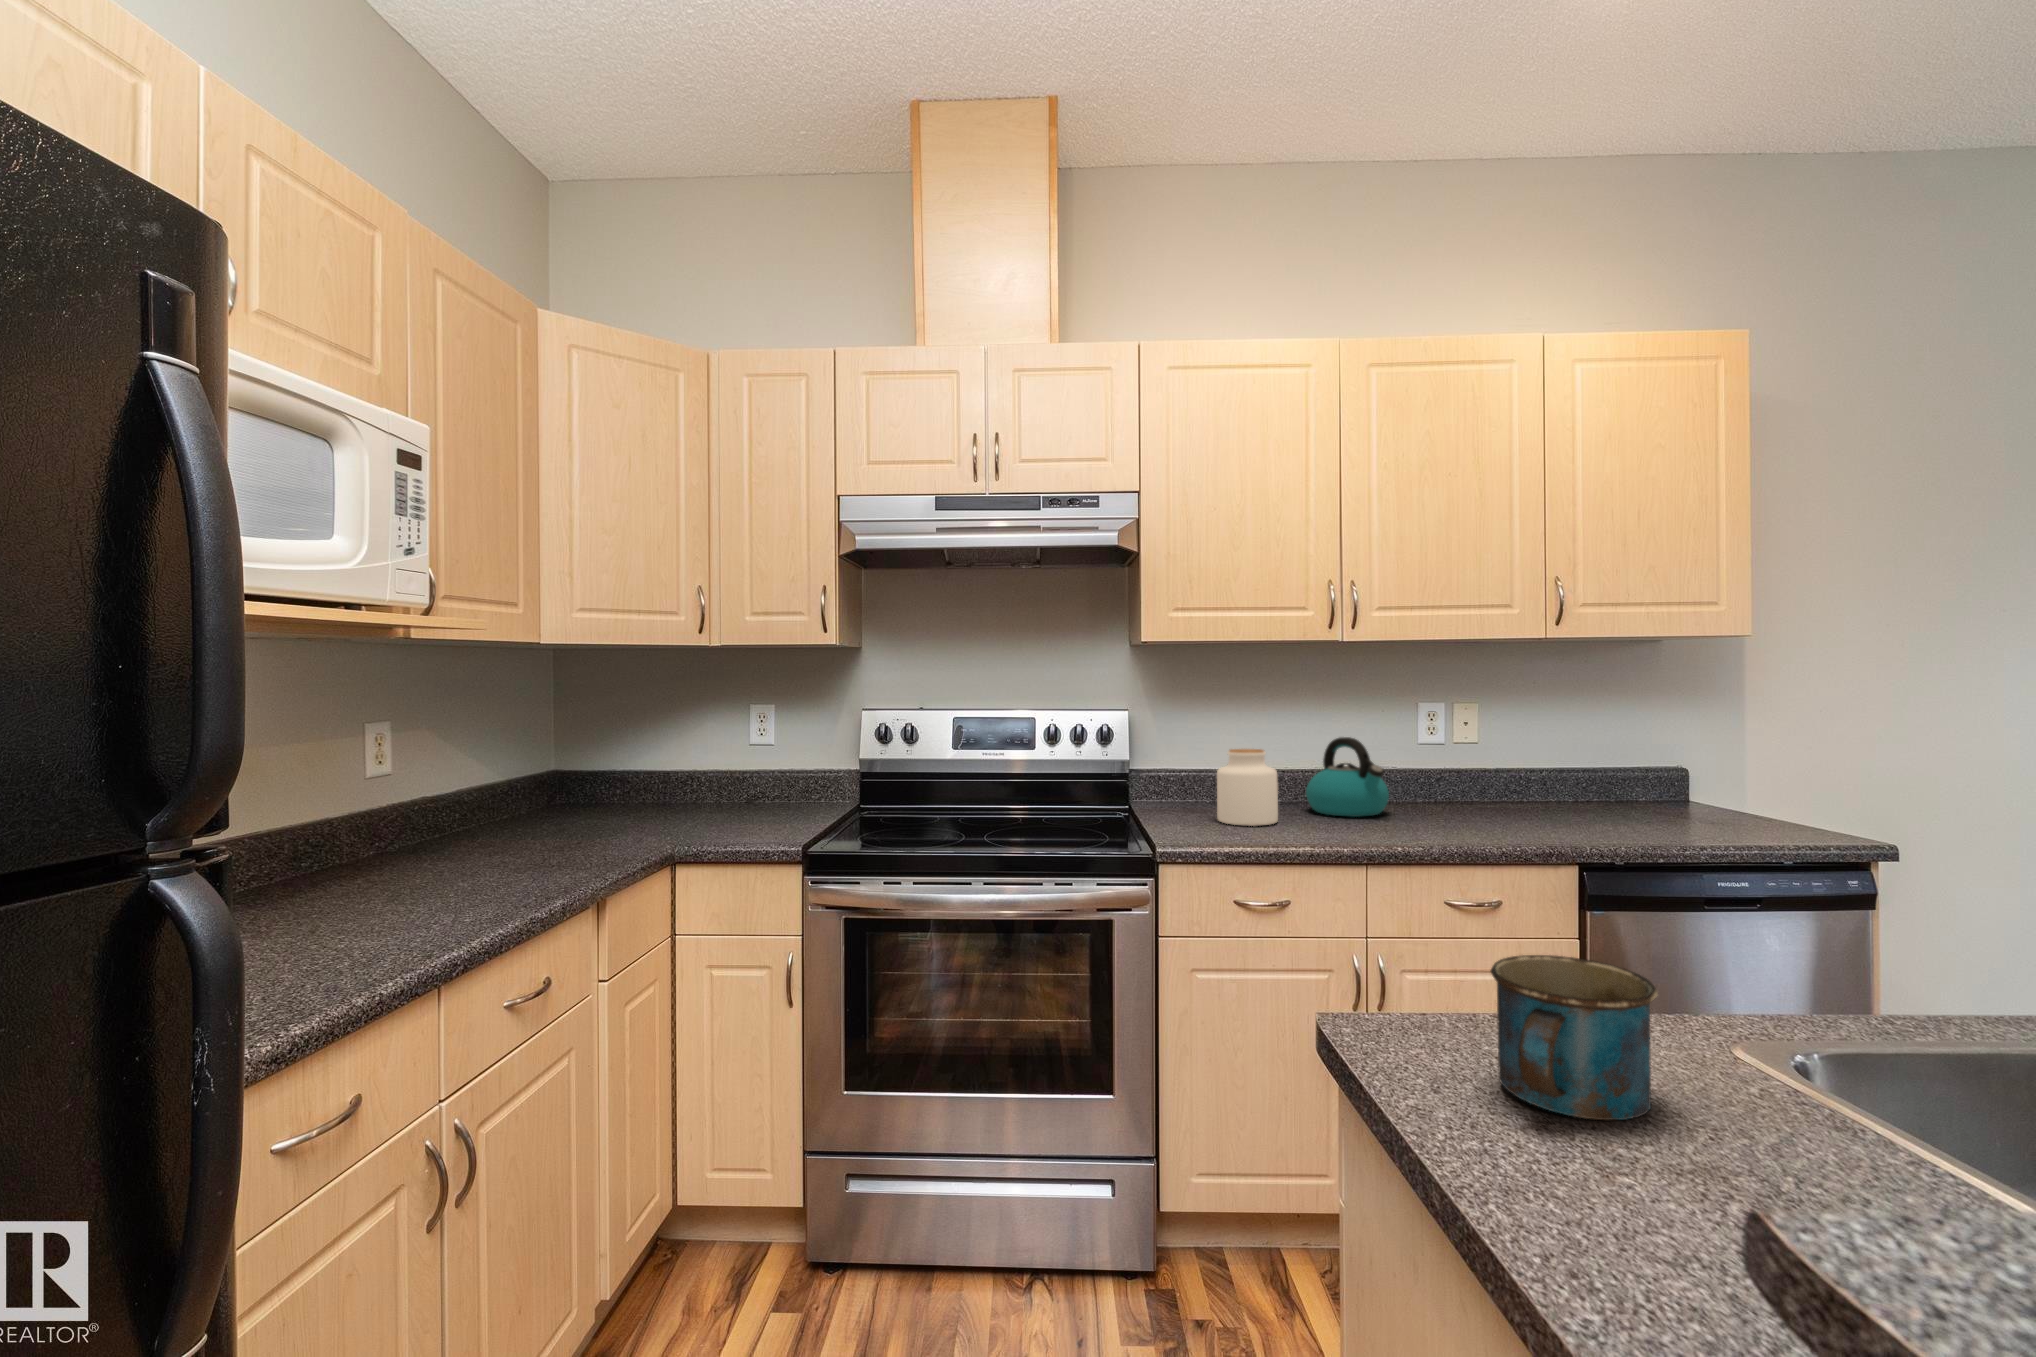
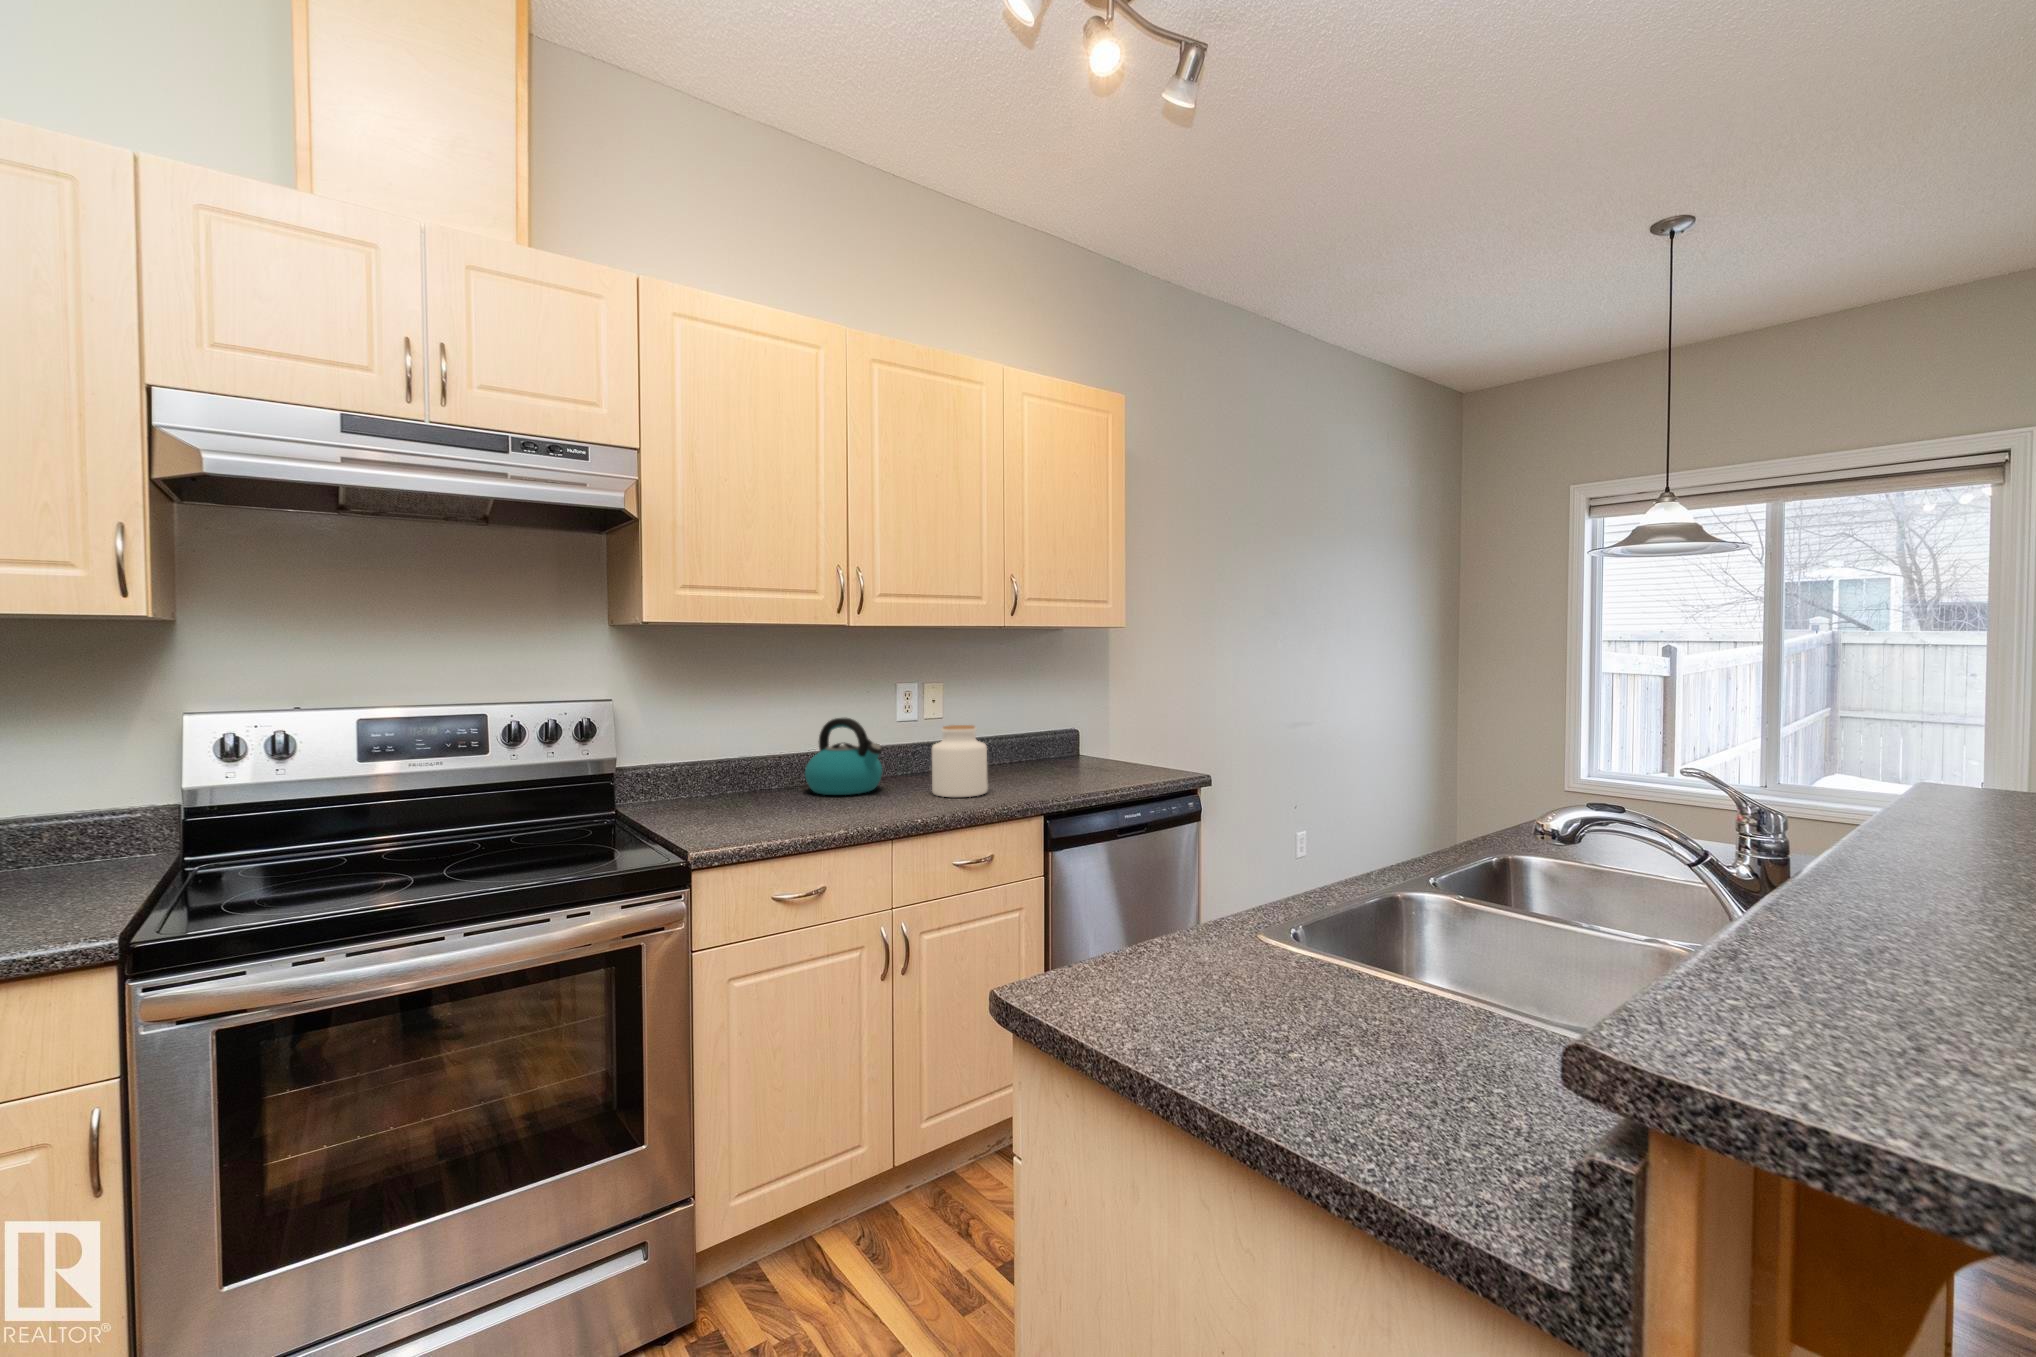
jar: present [1217,749,1278,826] -> present [932,725,988,797]
mug: present [1491,955,1657,1120] -> none [1217,911,1346,1052]

